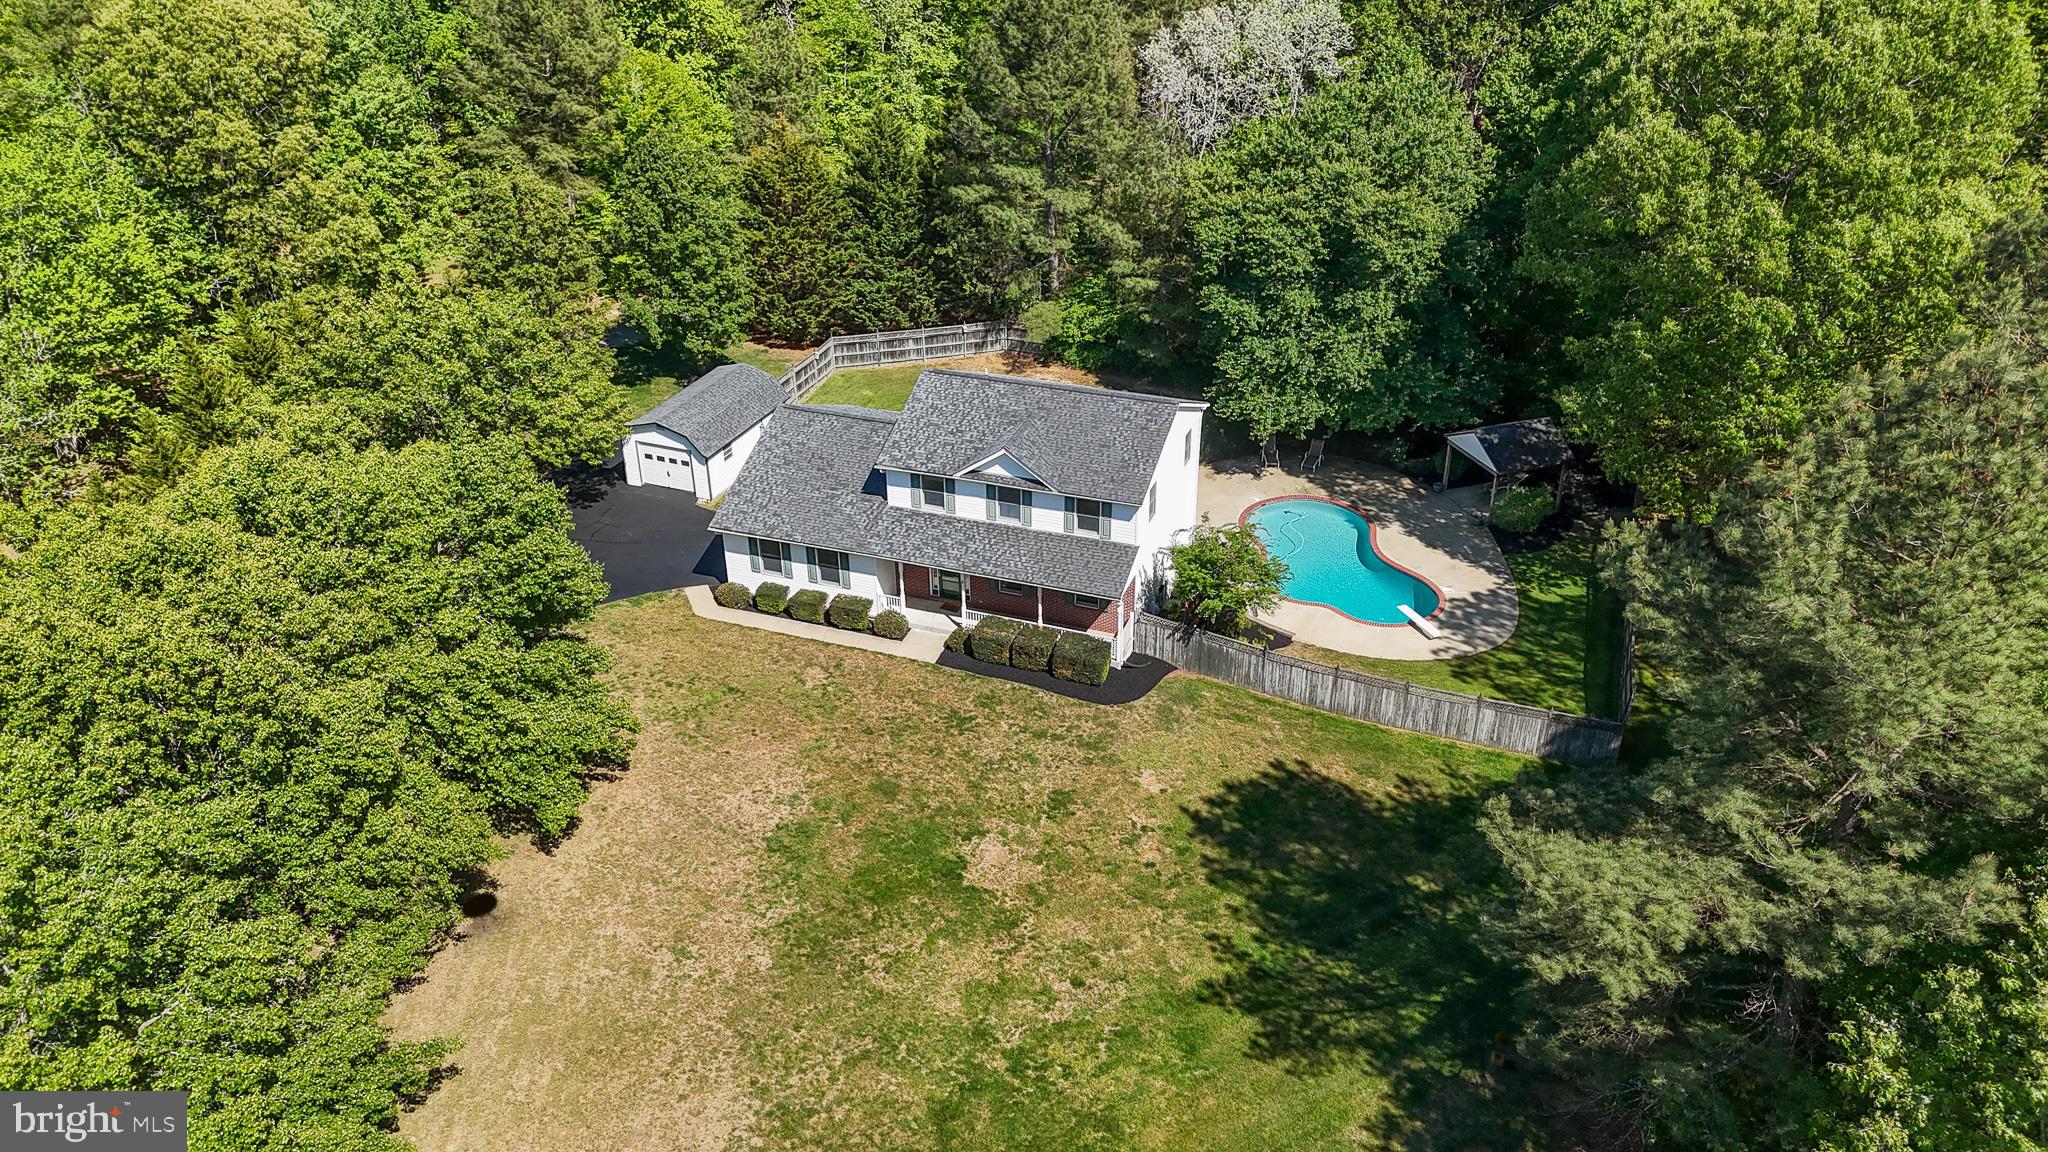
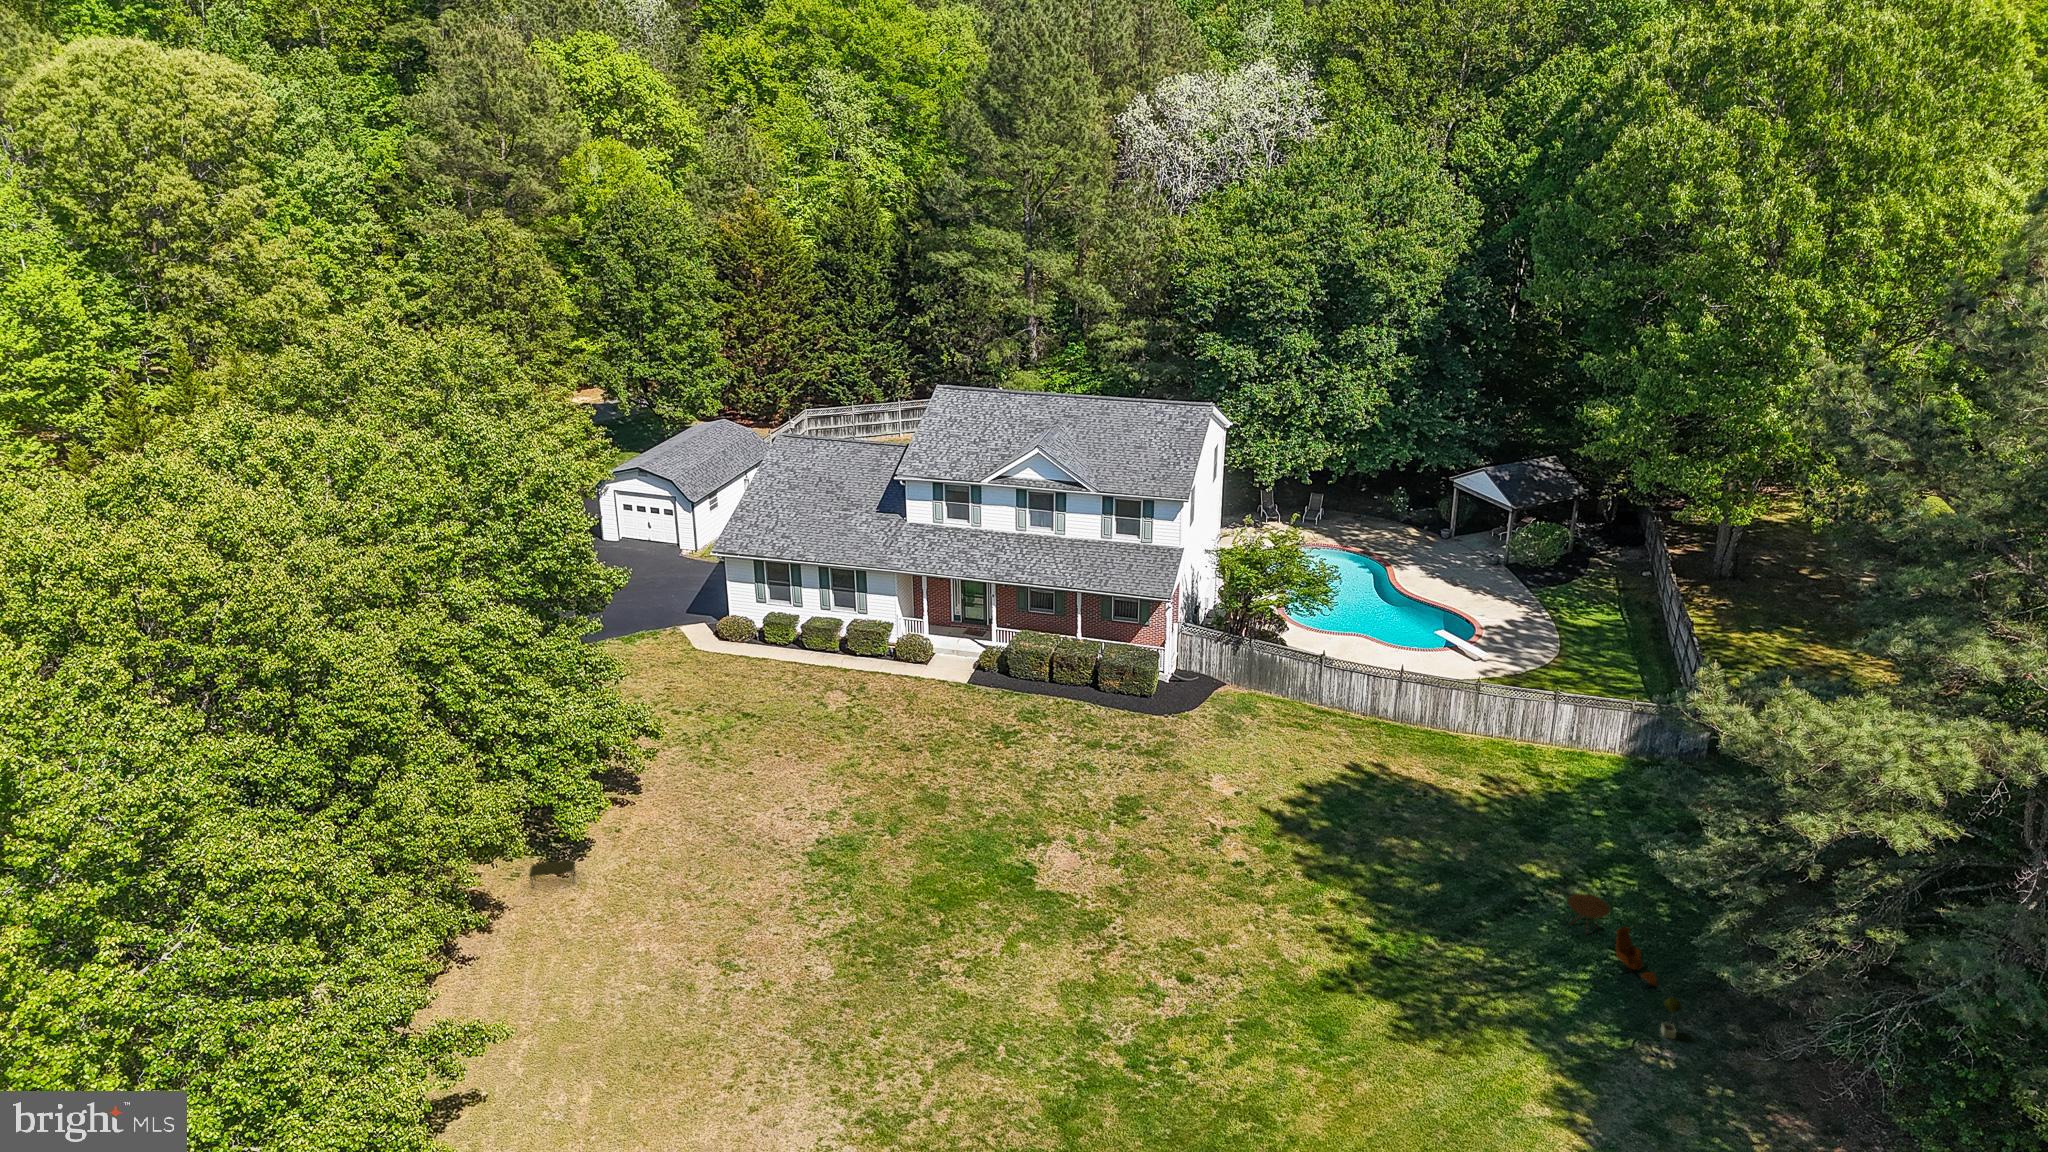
bench: none [522,841,564,865] -> present [529,860,576,886]
round table: present [461,893,498,920] -> present [1568,893,1610,928]
lounge chair: none [1468,957,1503,1018] -> present [1616,927,1657,989]

